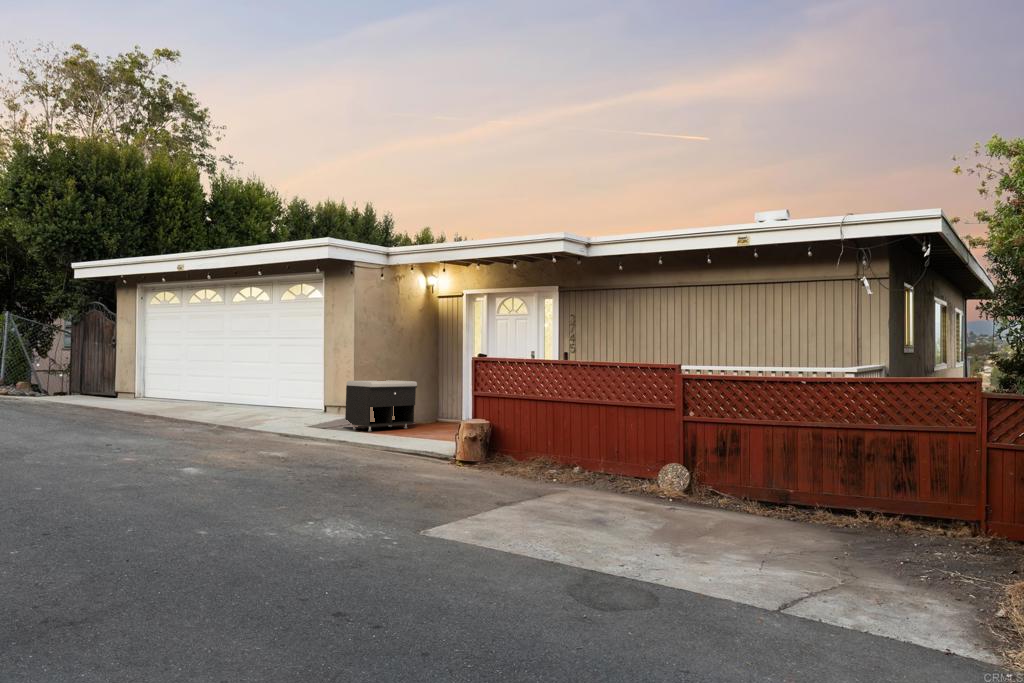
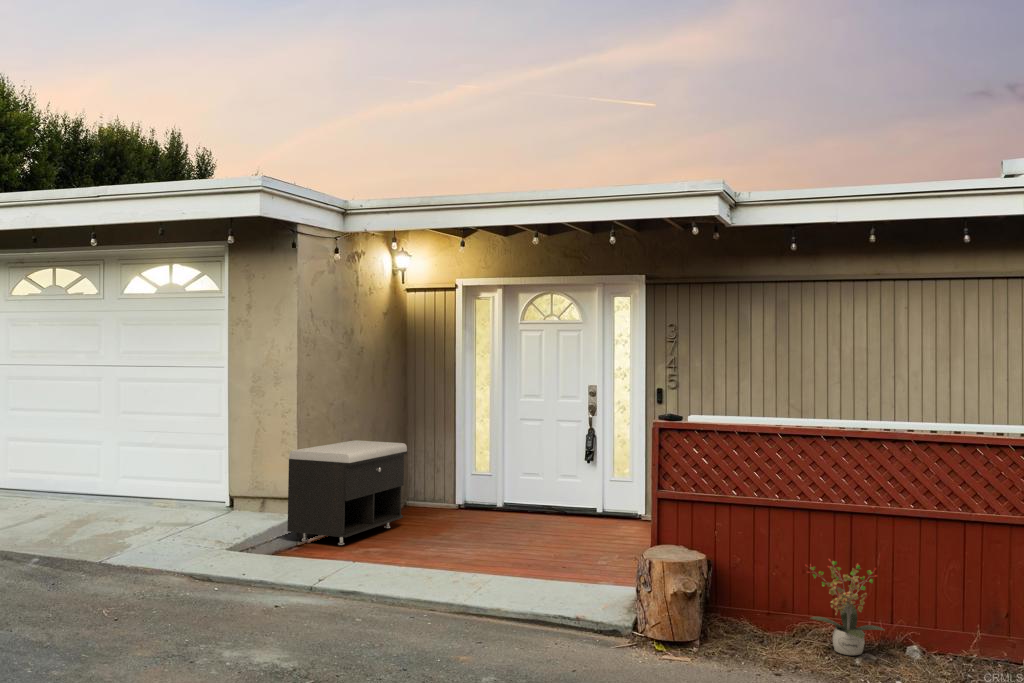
potted plant: none [530,425,564,470] -> present [805,559,884,655]

